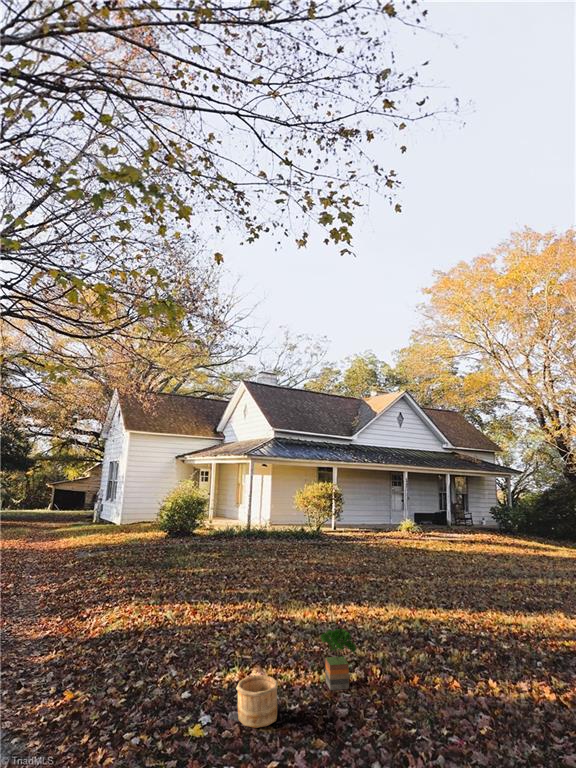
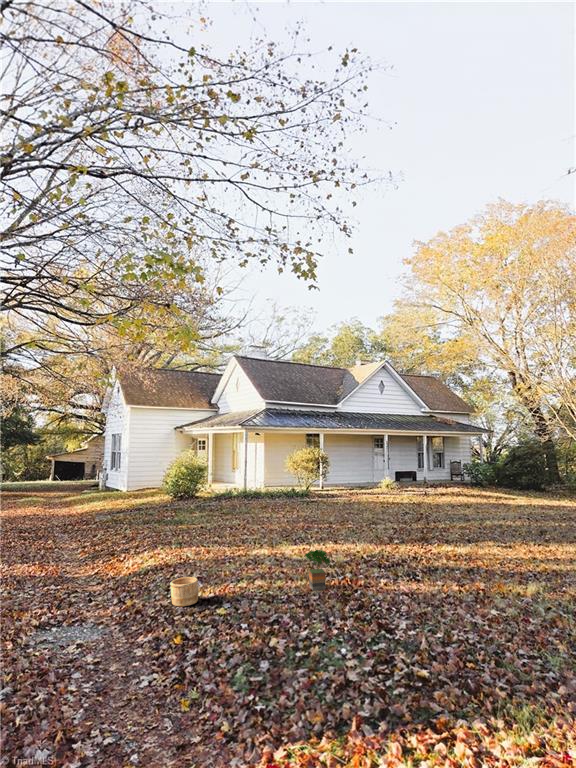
wooden bucket: present [236,675,278,728] -> present [170,577,198,607]

